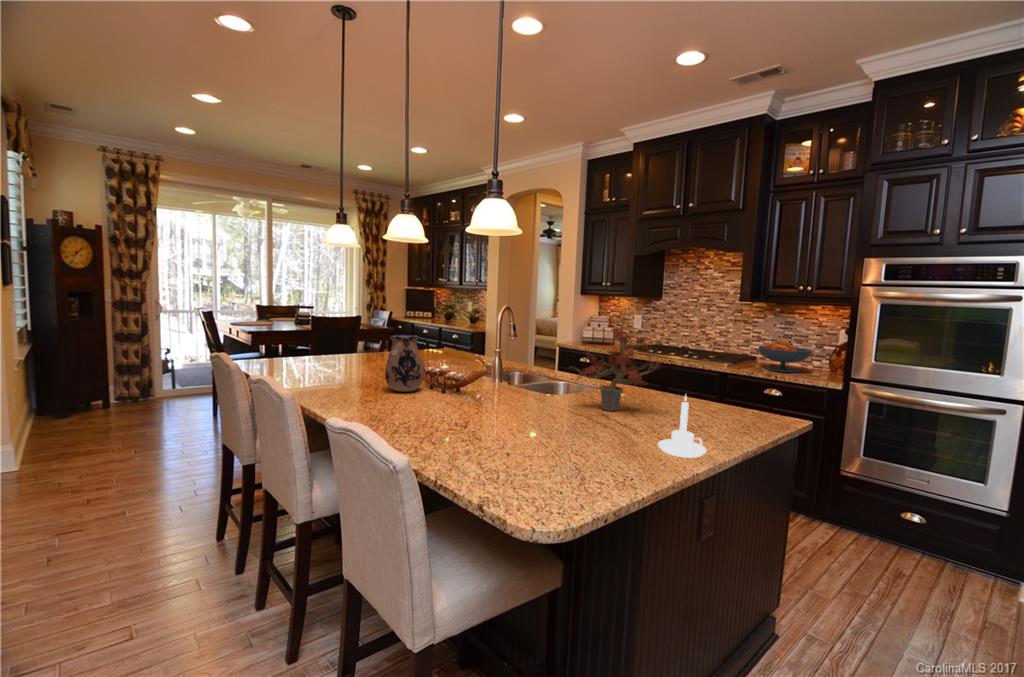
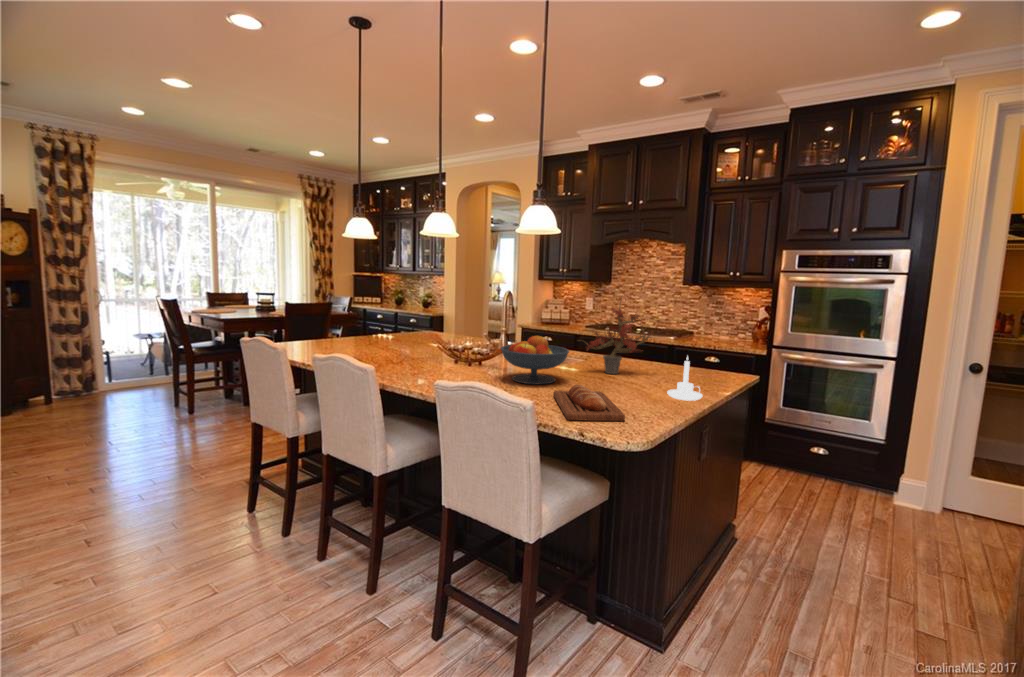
ceramic pitcher: present [385,335,424,392] -> none [418,317,451,367]
fruit bowl: present [758,340,812,372] -> present [501,336,569,384]
bread loaf: none [485,428,567,487] -> present [553,385,625,421]

